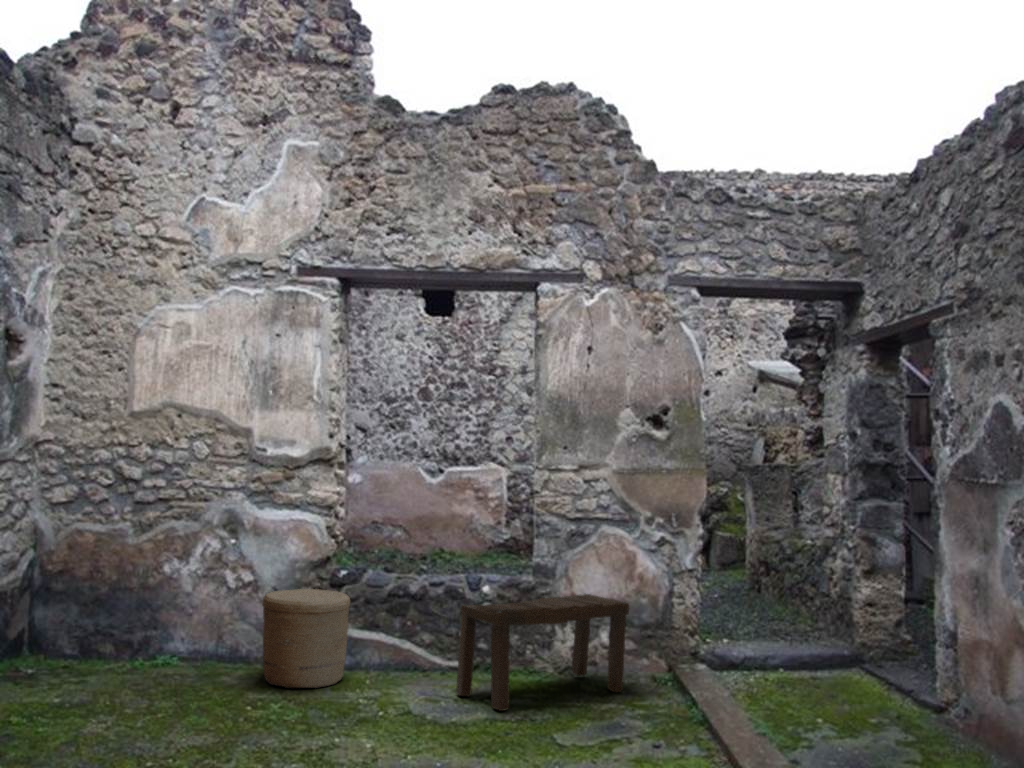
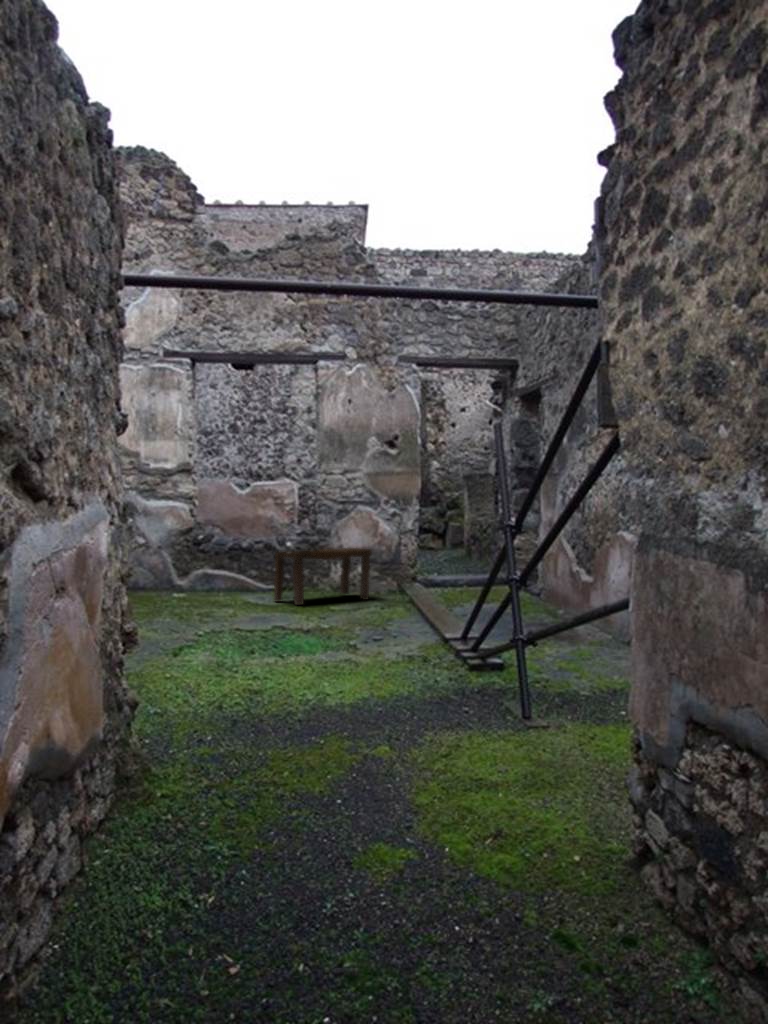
woven basket: present [262,589,350,688] -> none [157,549,209,601]

